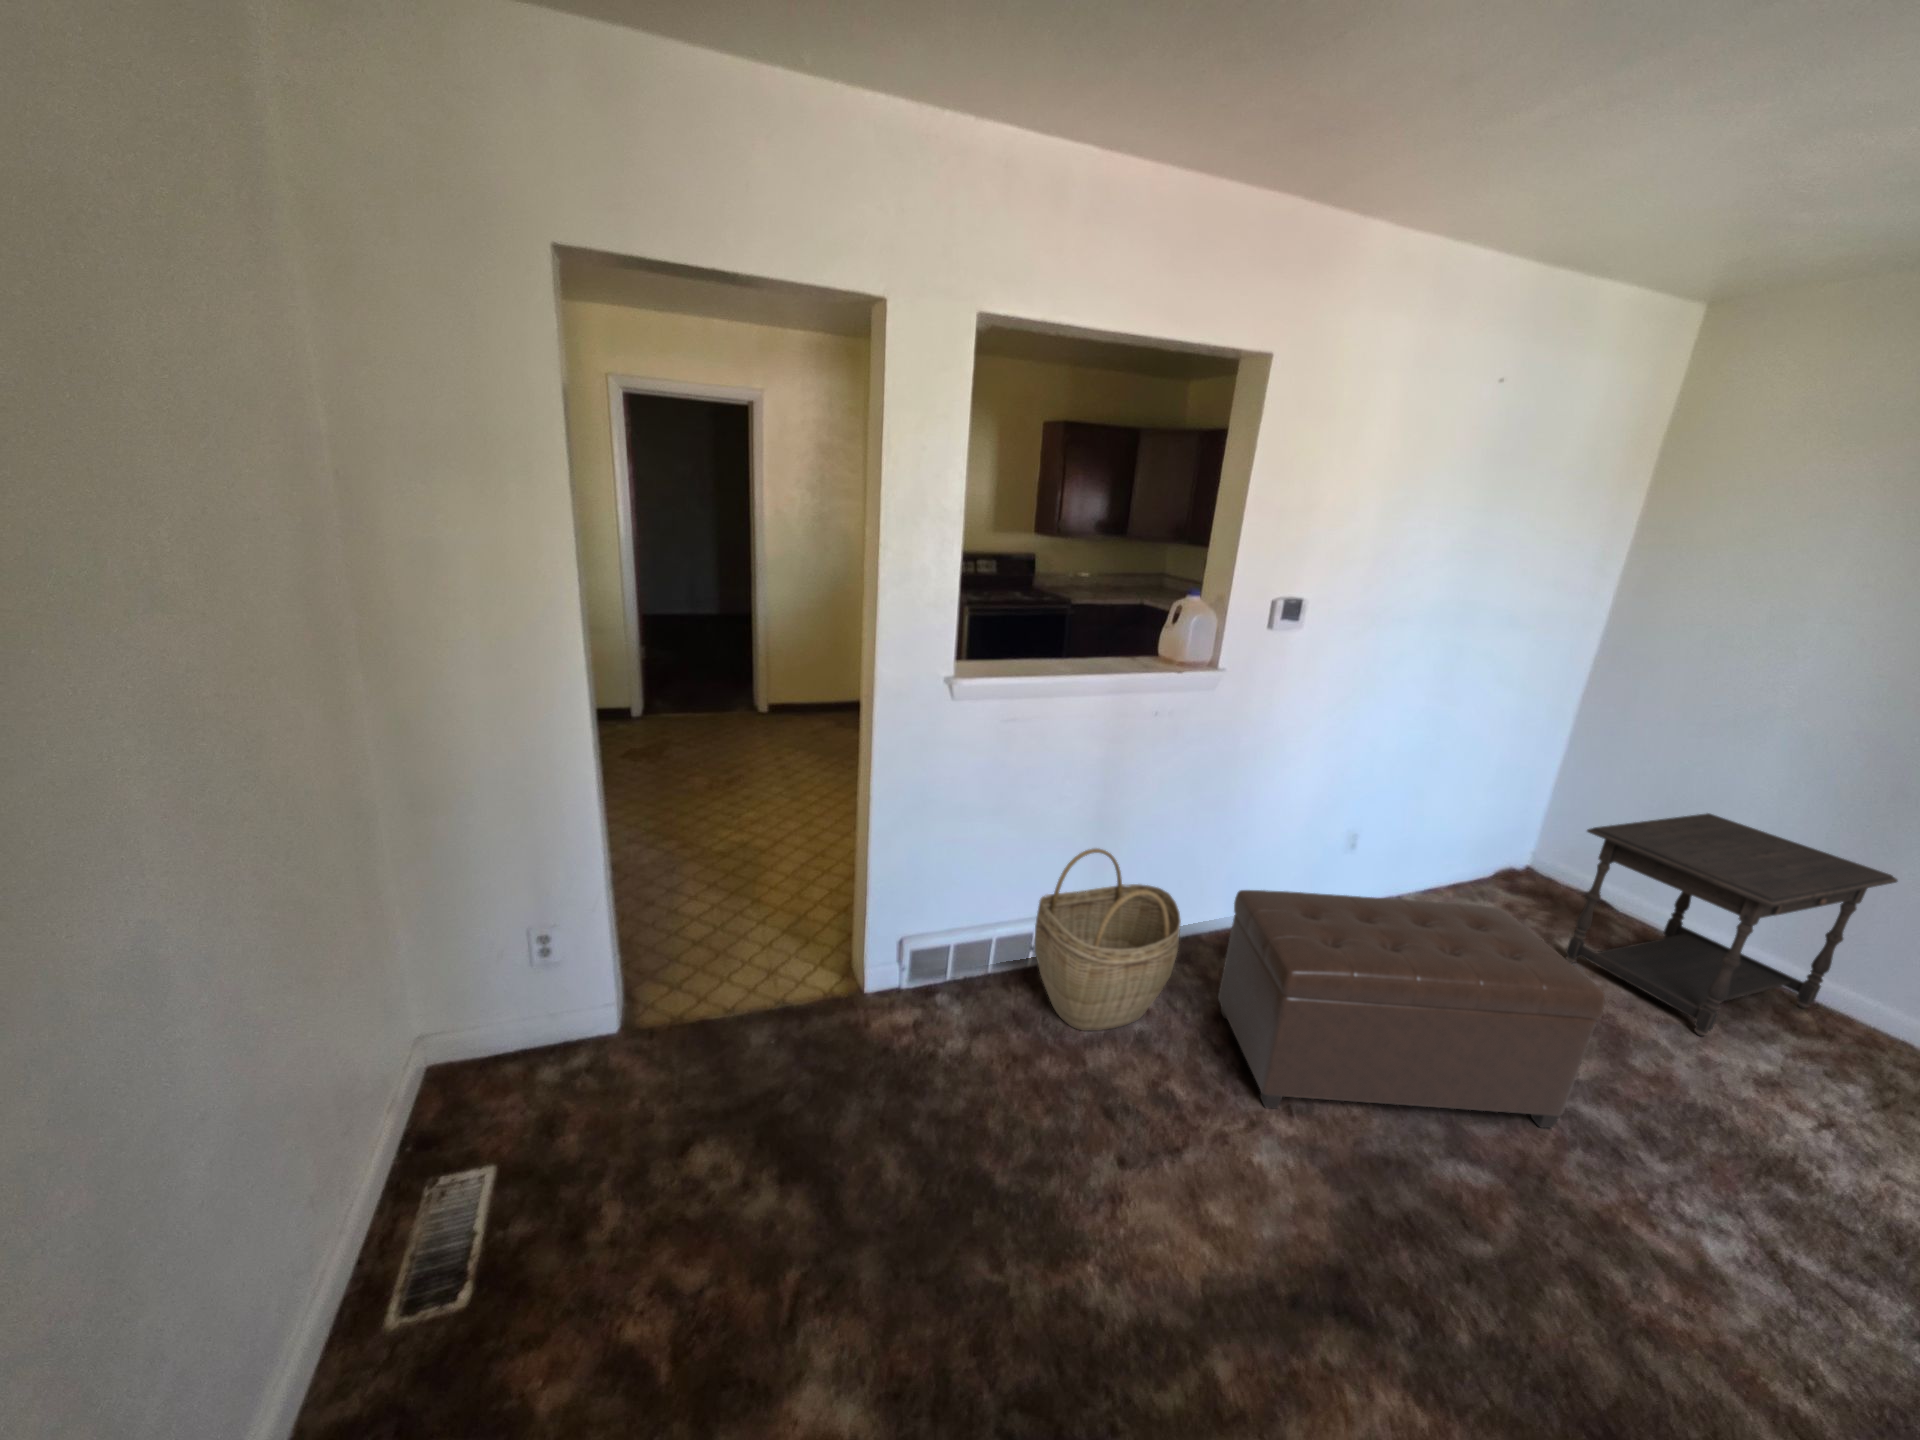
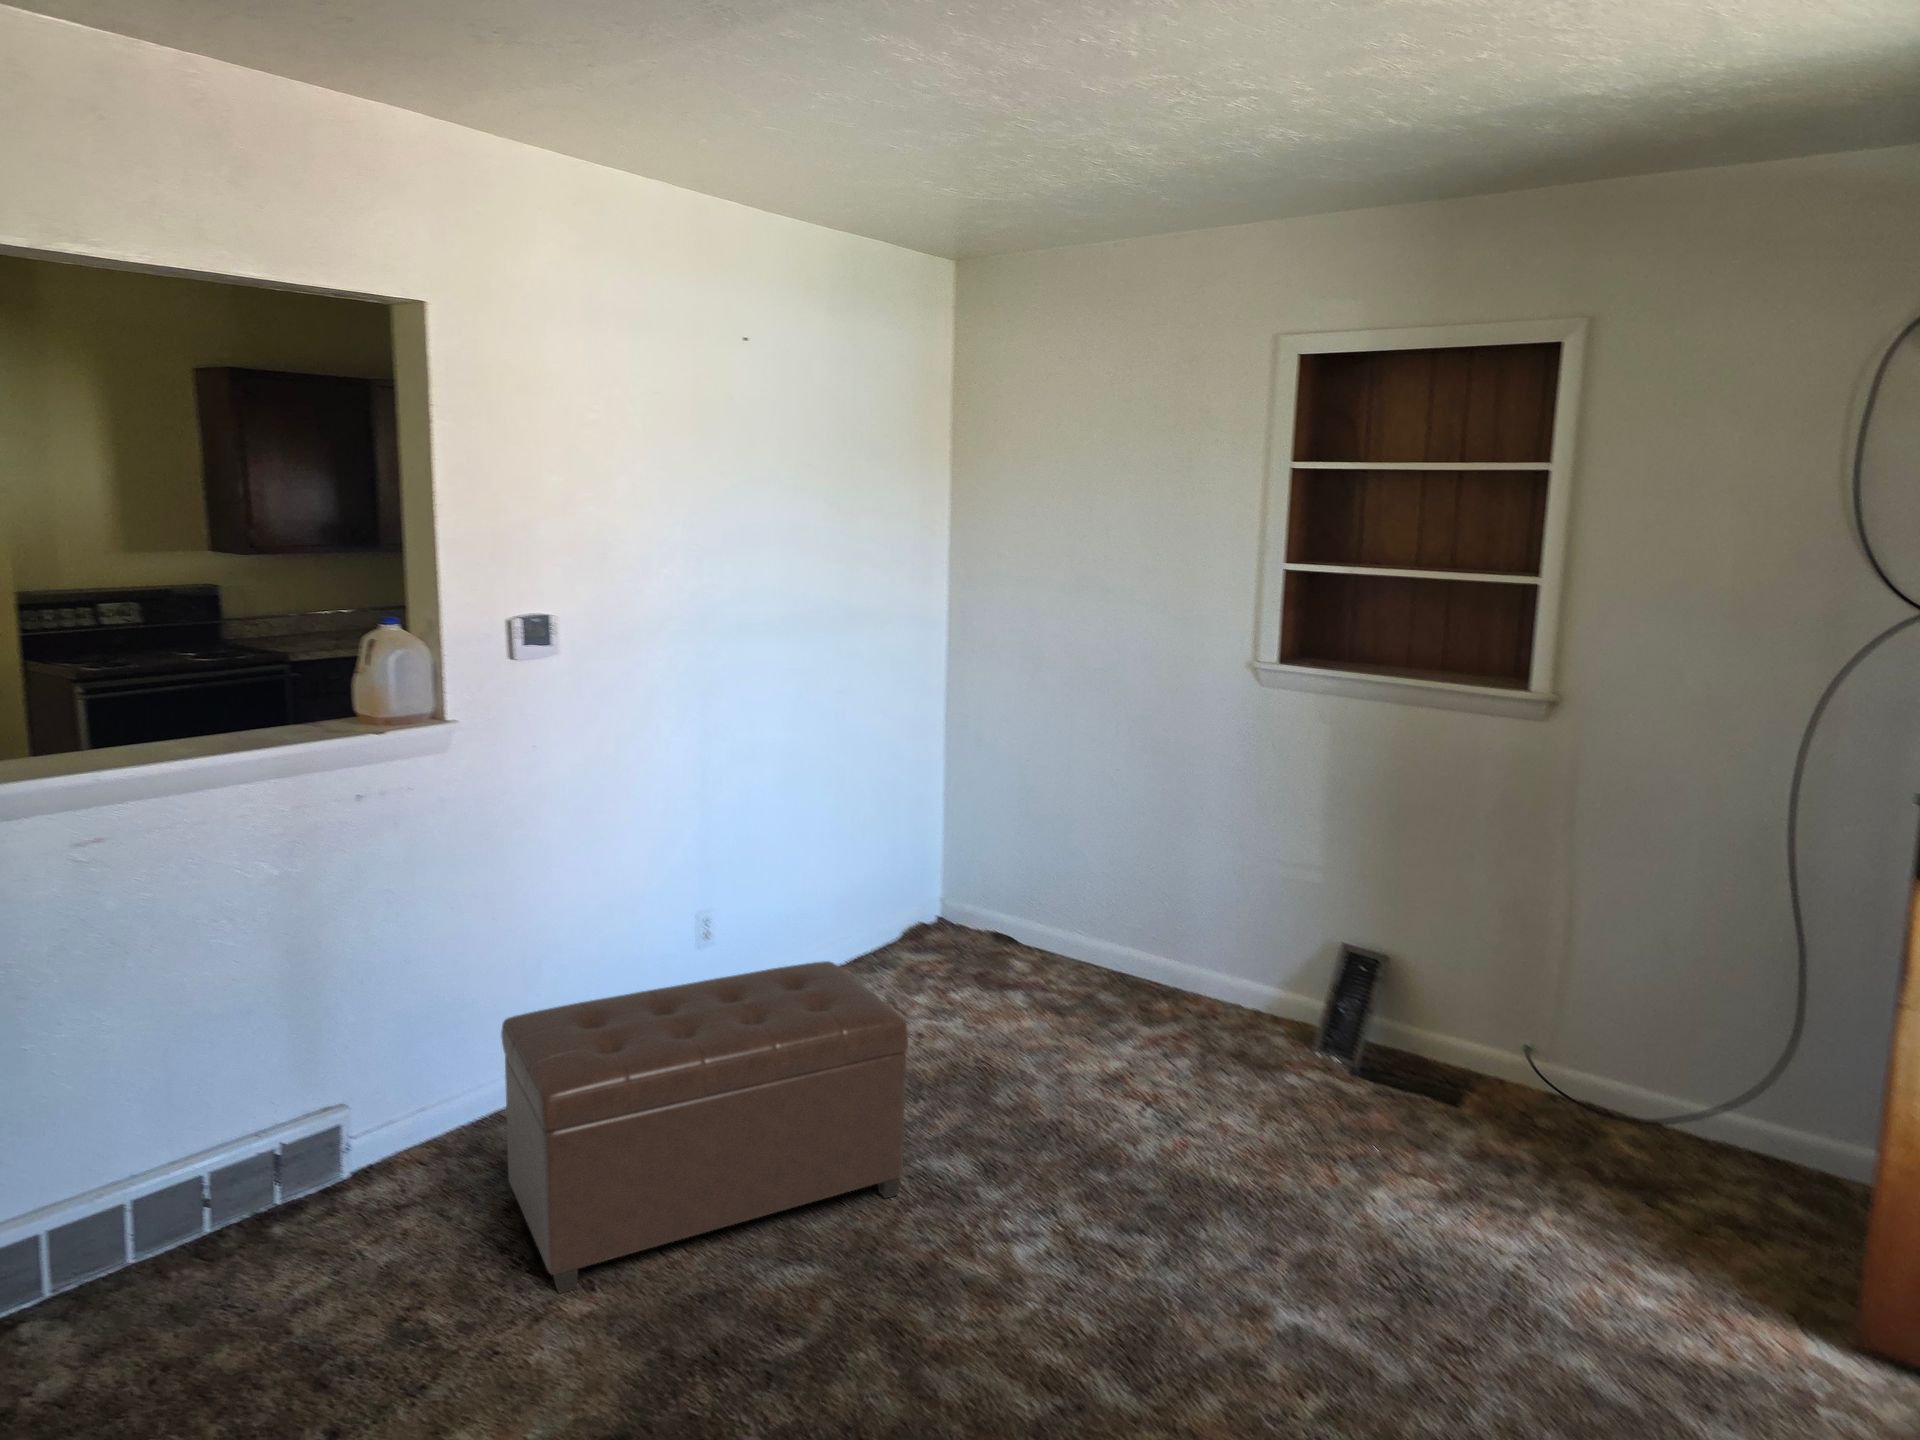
side table: present [1566,813,1897,1036] -> none [941,813,1197,1053]
woven basket: present [1035,848,1181,1031] -> none [188,1012,426,1292]

